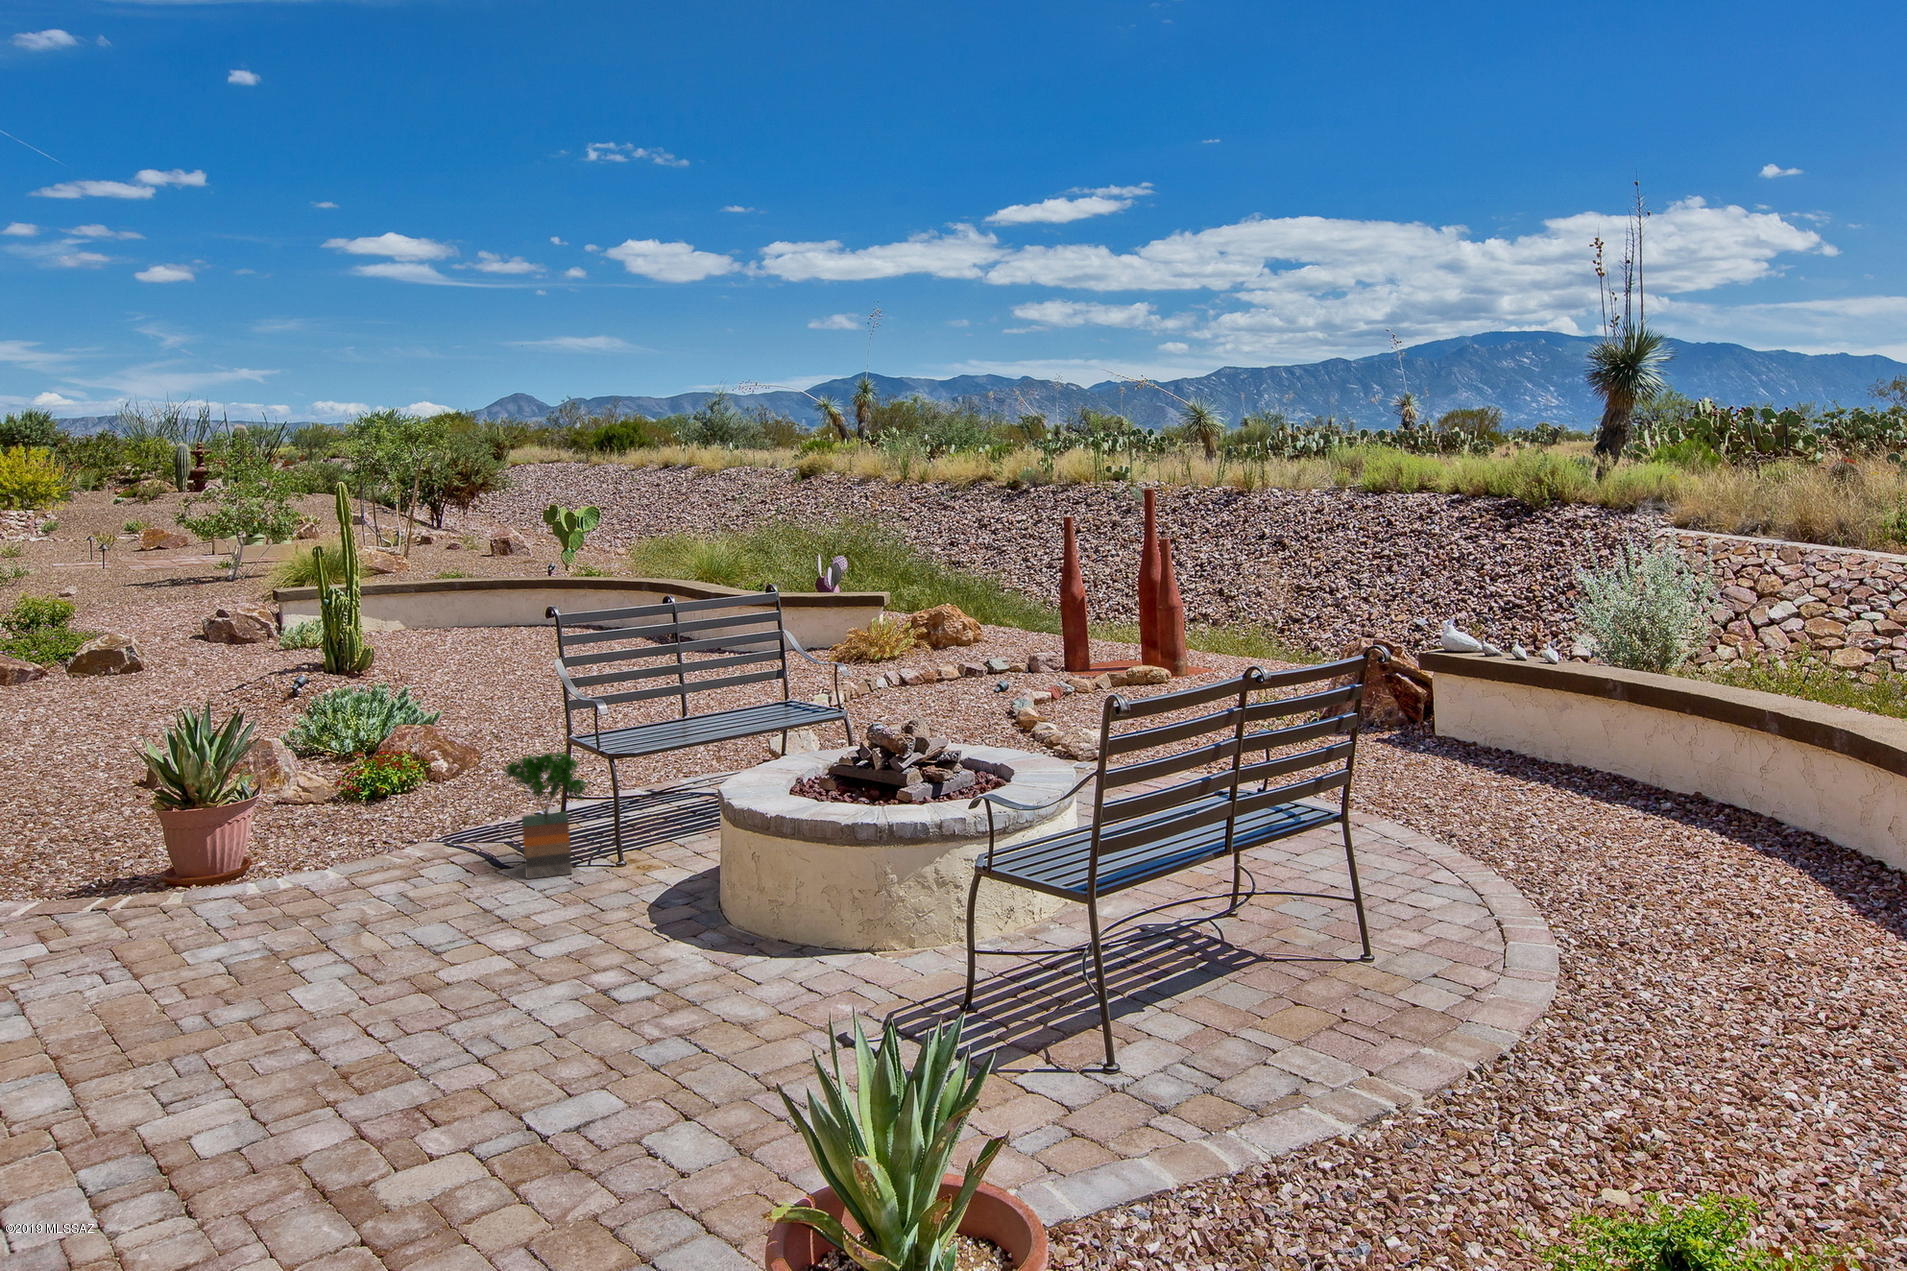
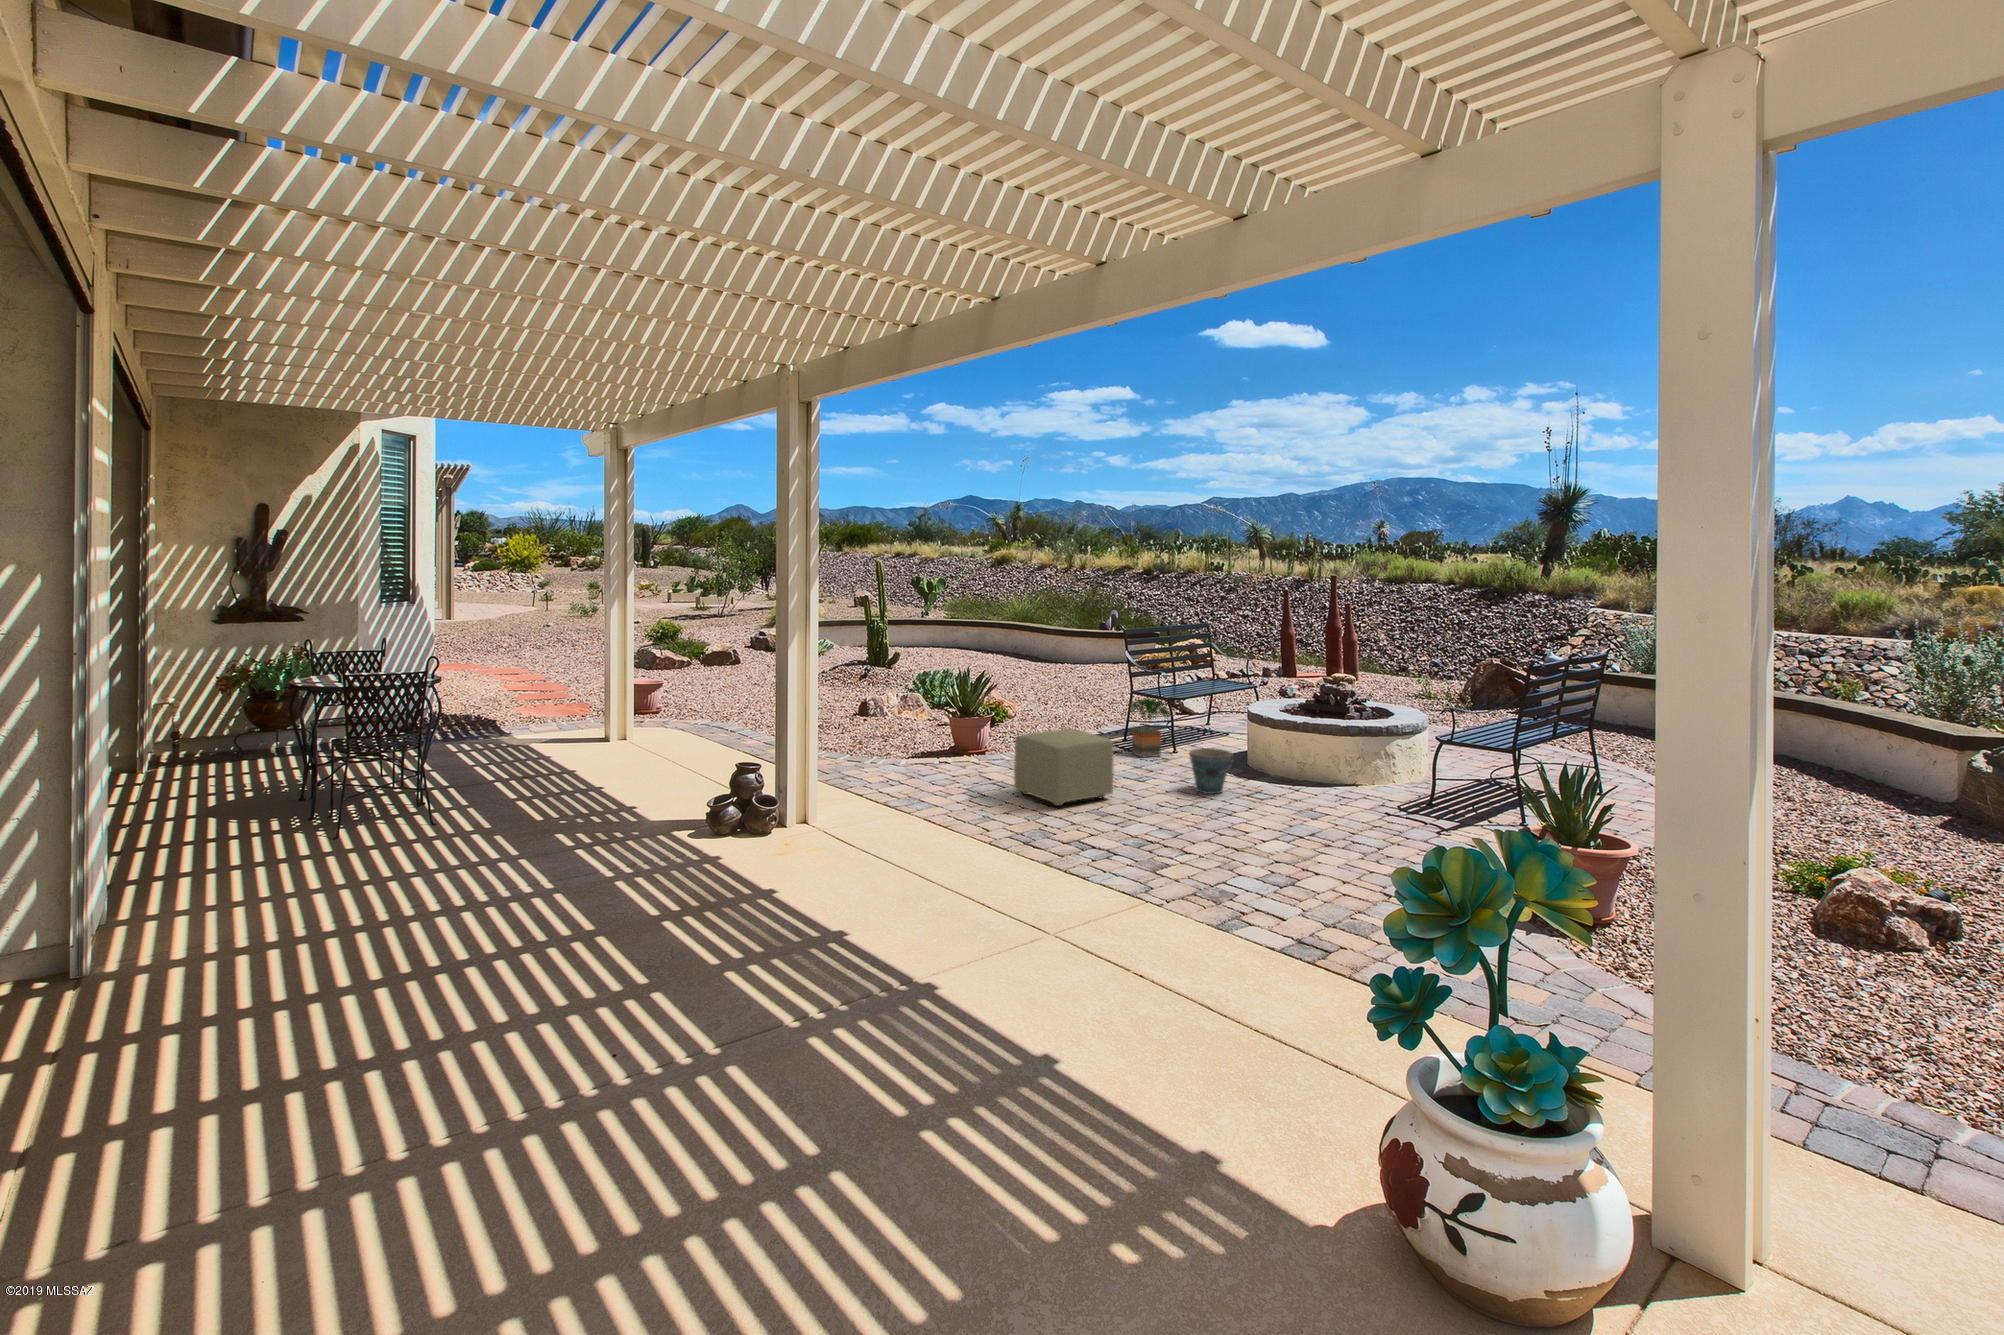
ottoman: none [39,850,255,1052] -> present [1014,729,1114,806]
bucket: none [466,882,567,993] -> present [1189,748,1232,794]

